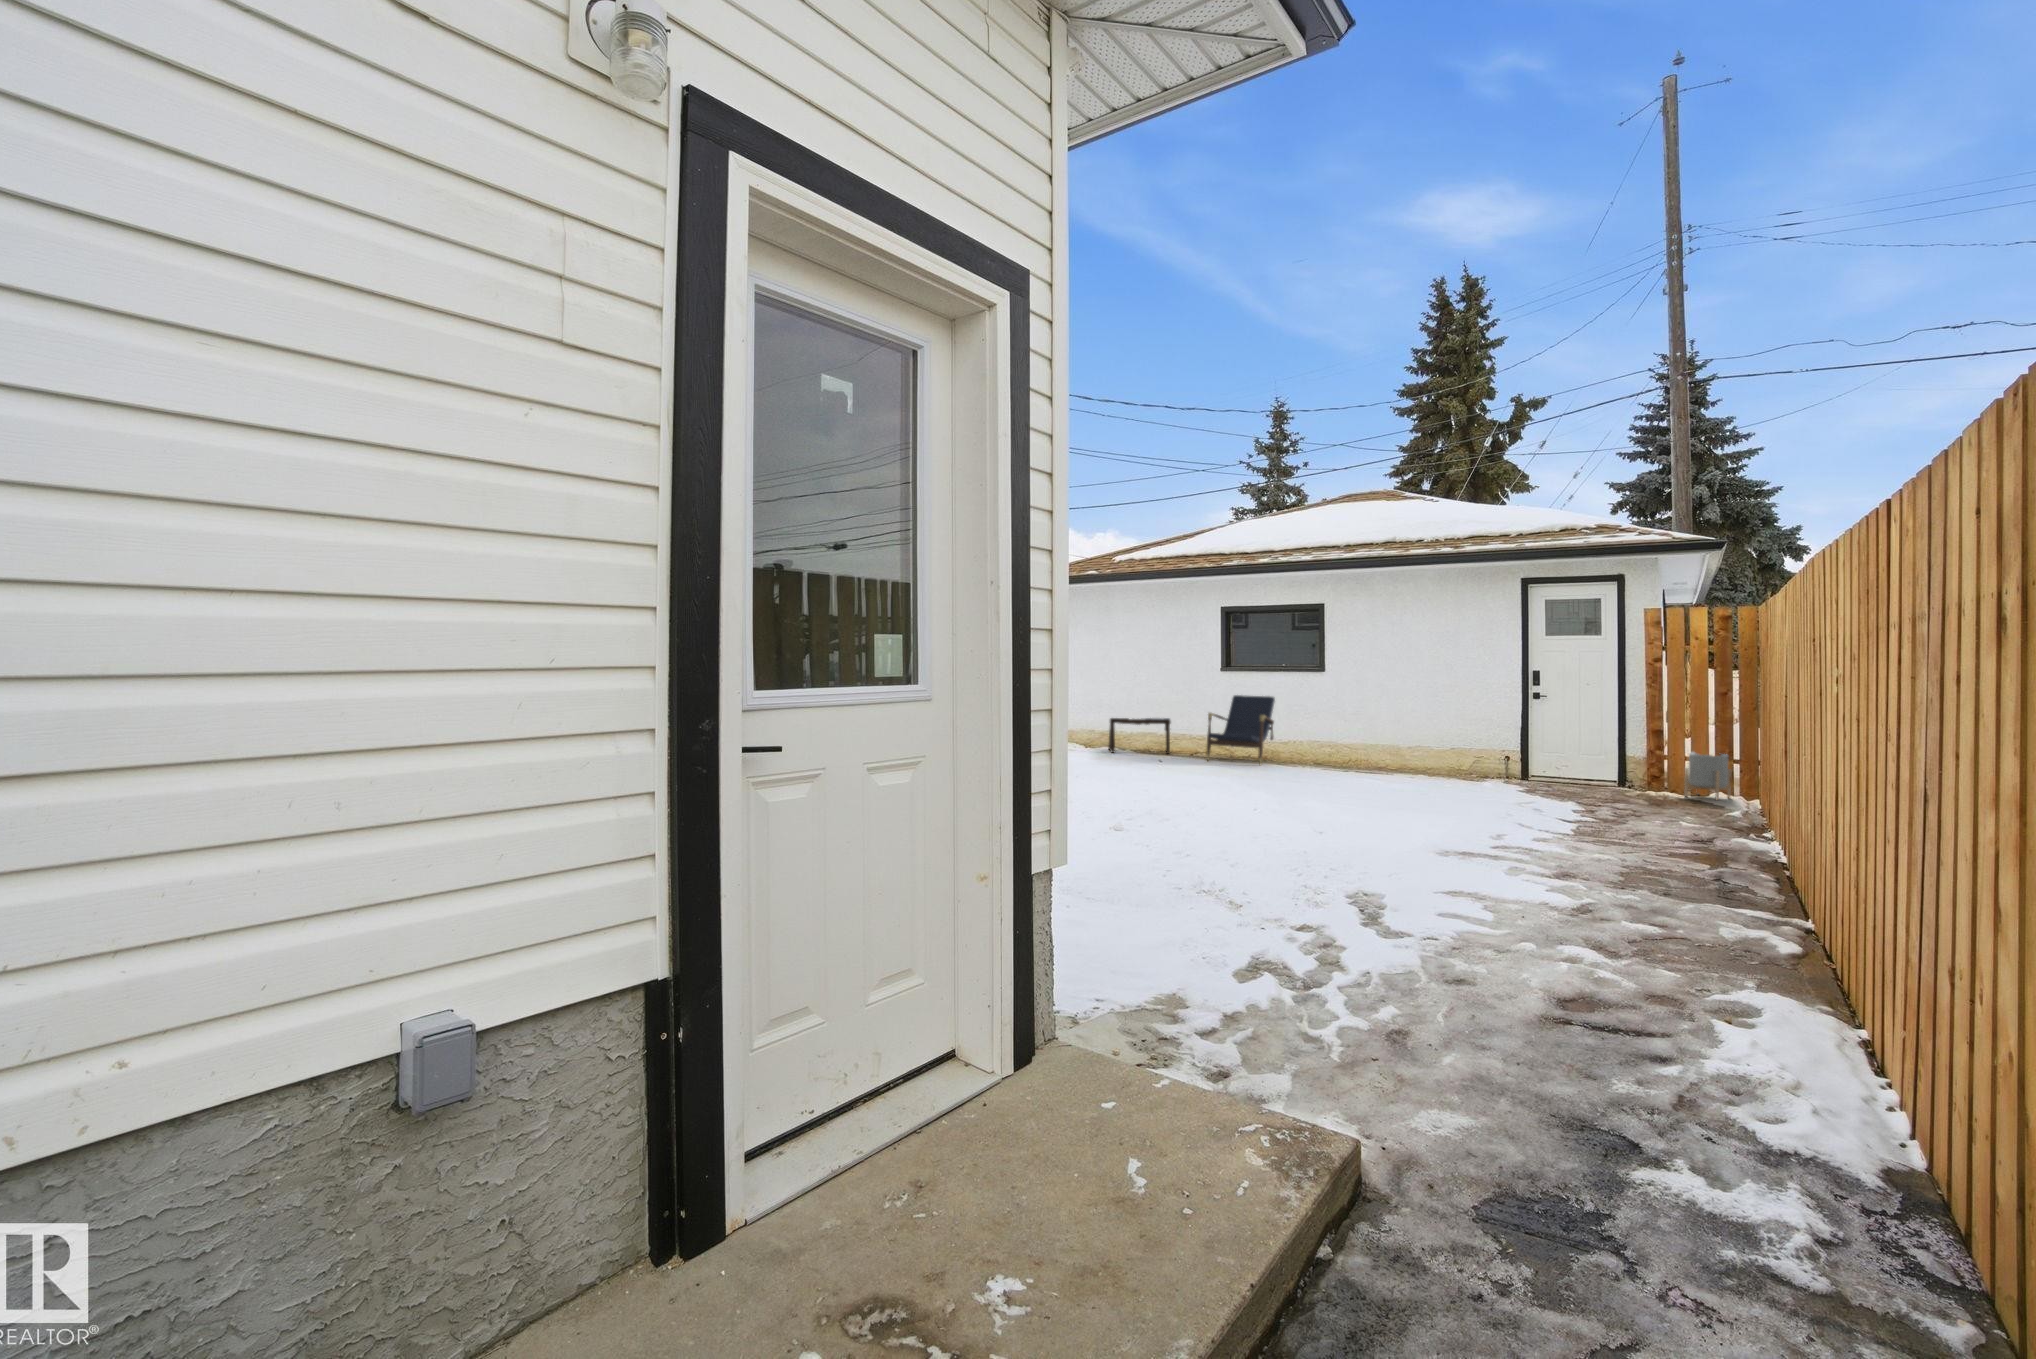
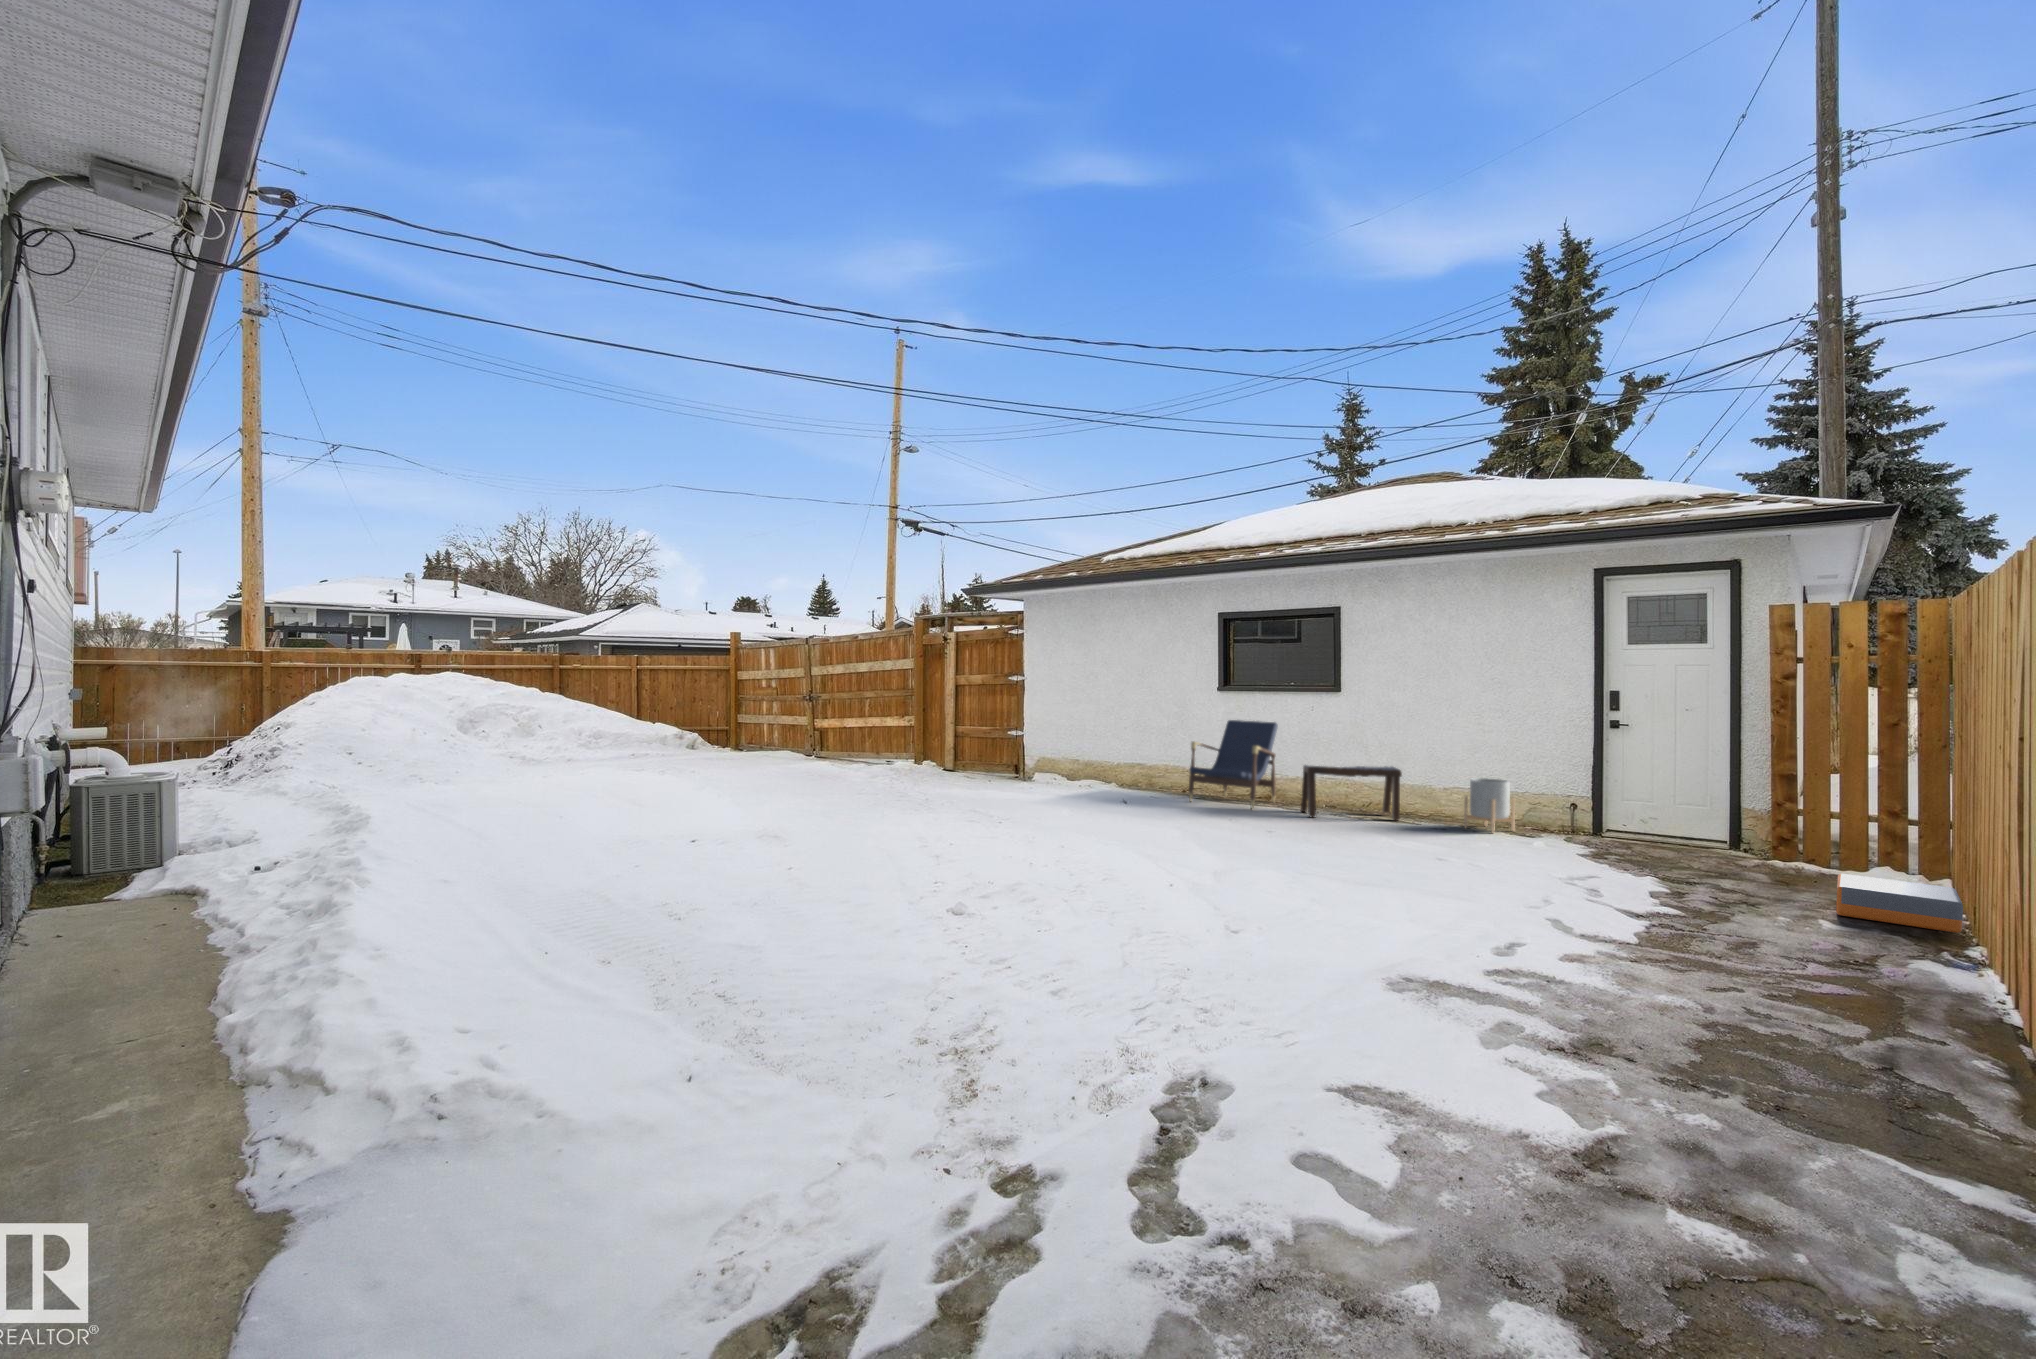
bench: present [1108,718,1171,754] -> present [1301,765,1402,821]
planter: present [1685,752,1731,800] -> present [1464,778,1515,833]
storage box: none [1690,792,1768,826] -> present [1836,874,1963,933]

